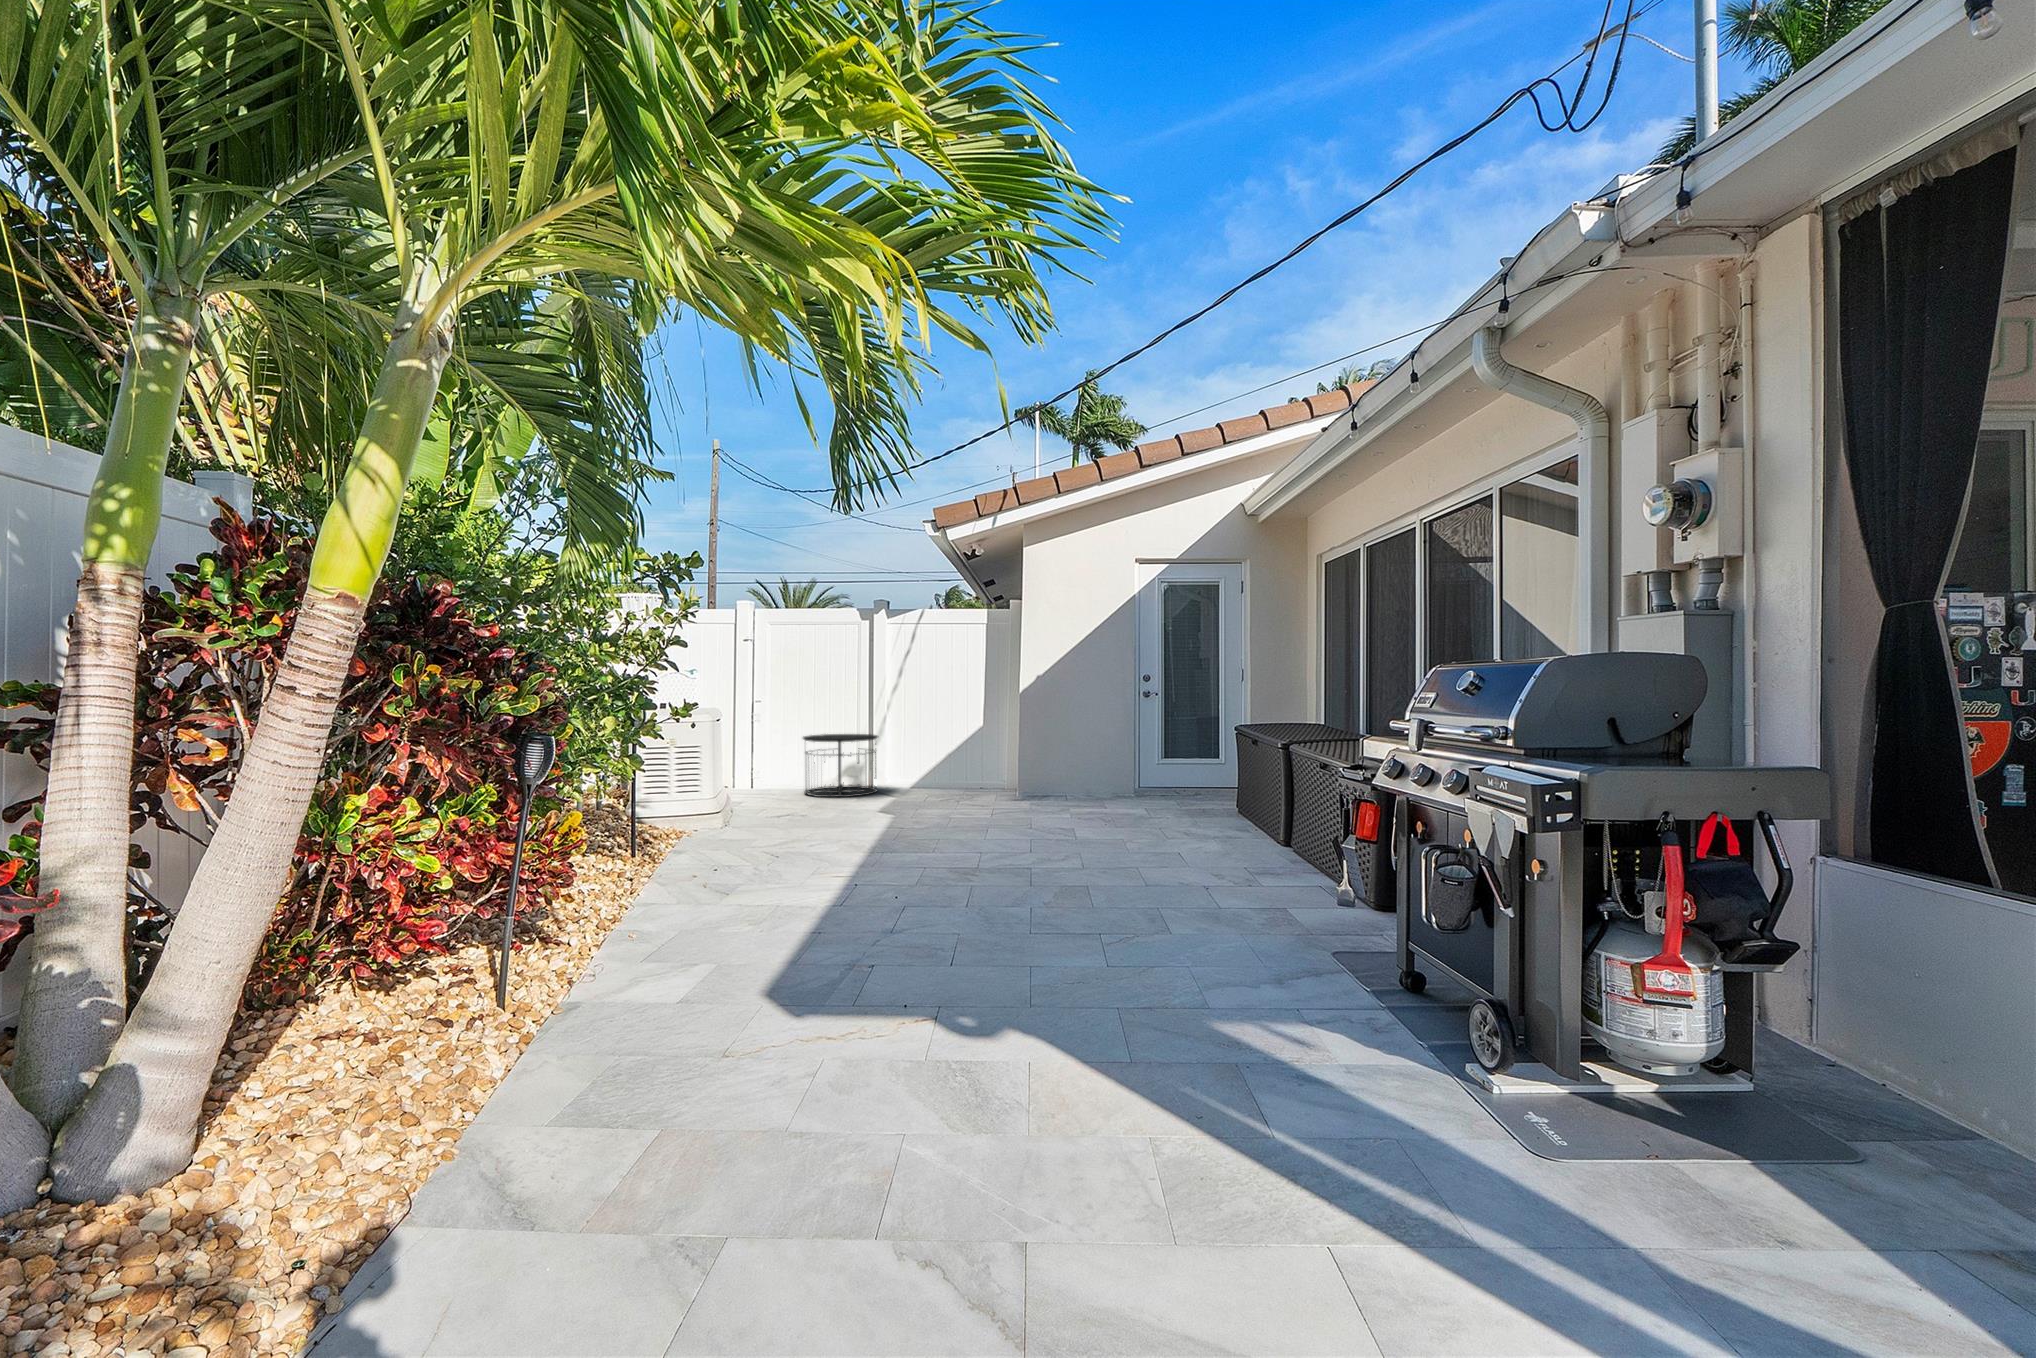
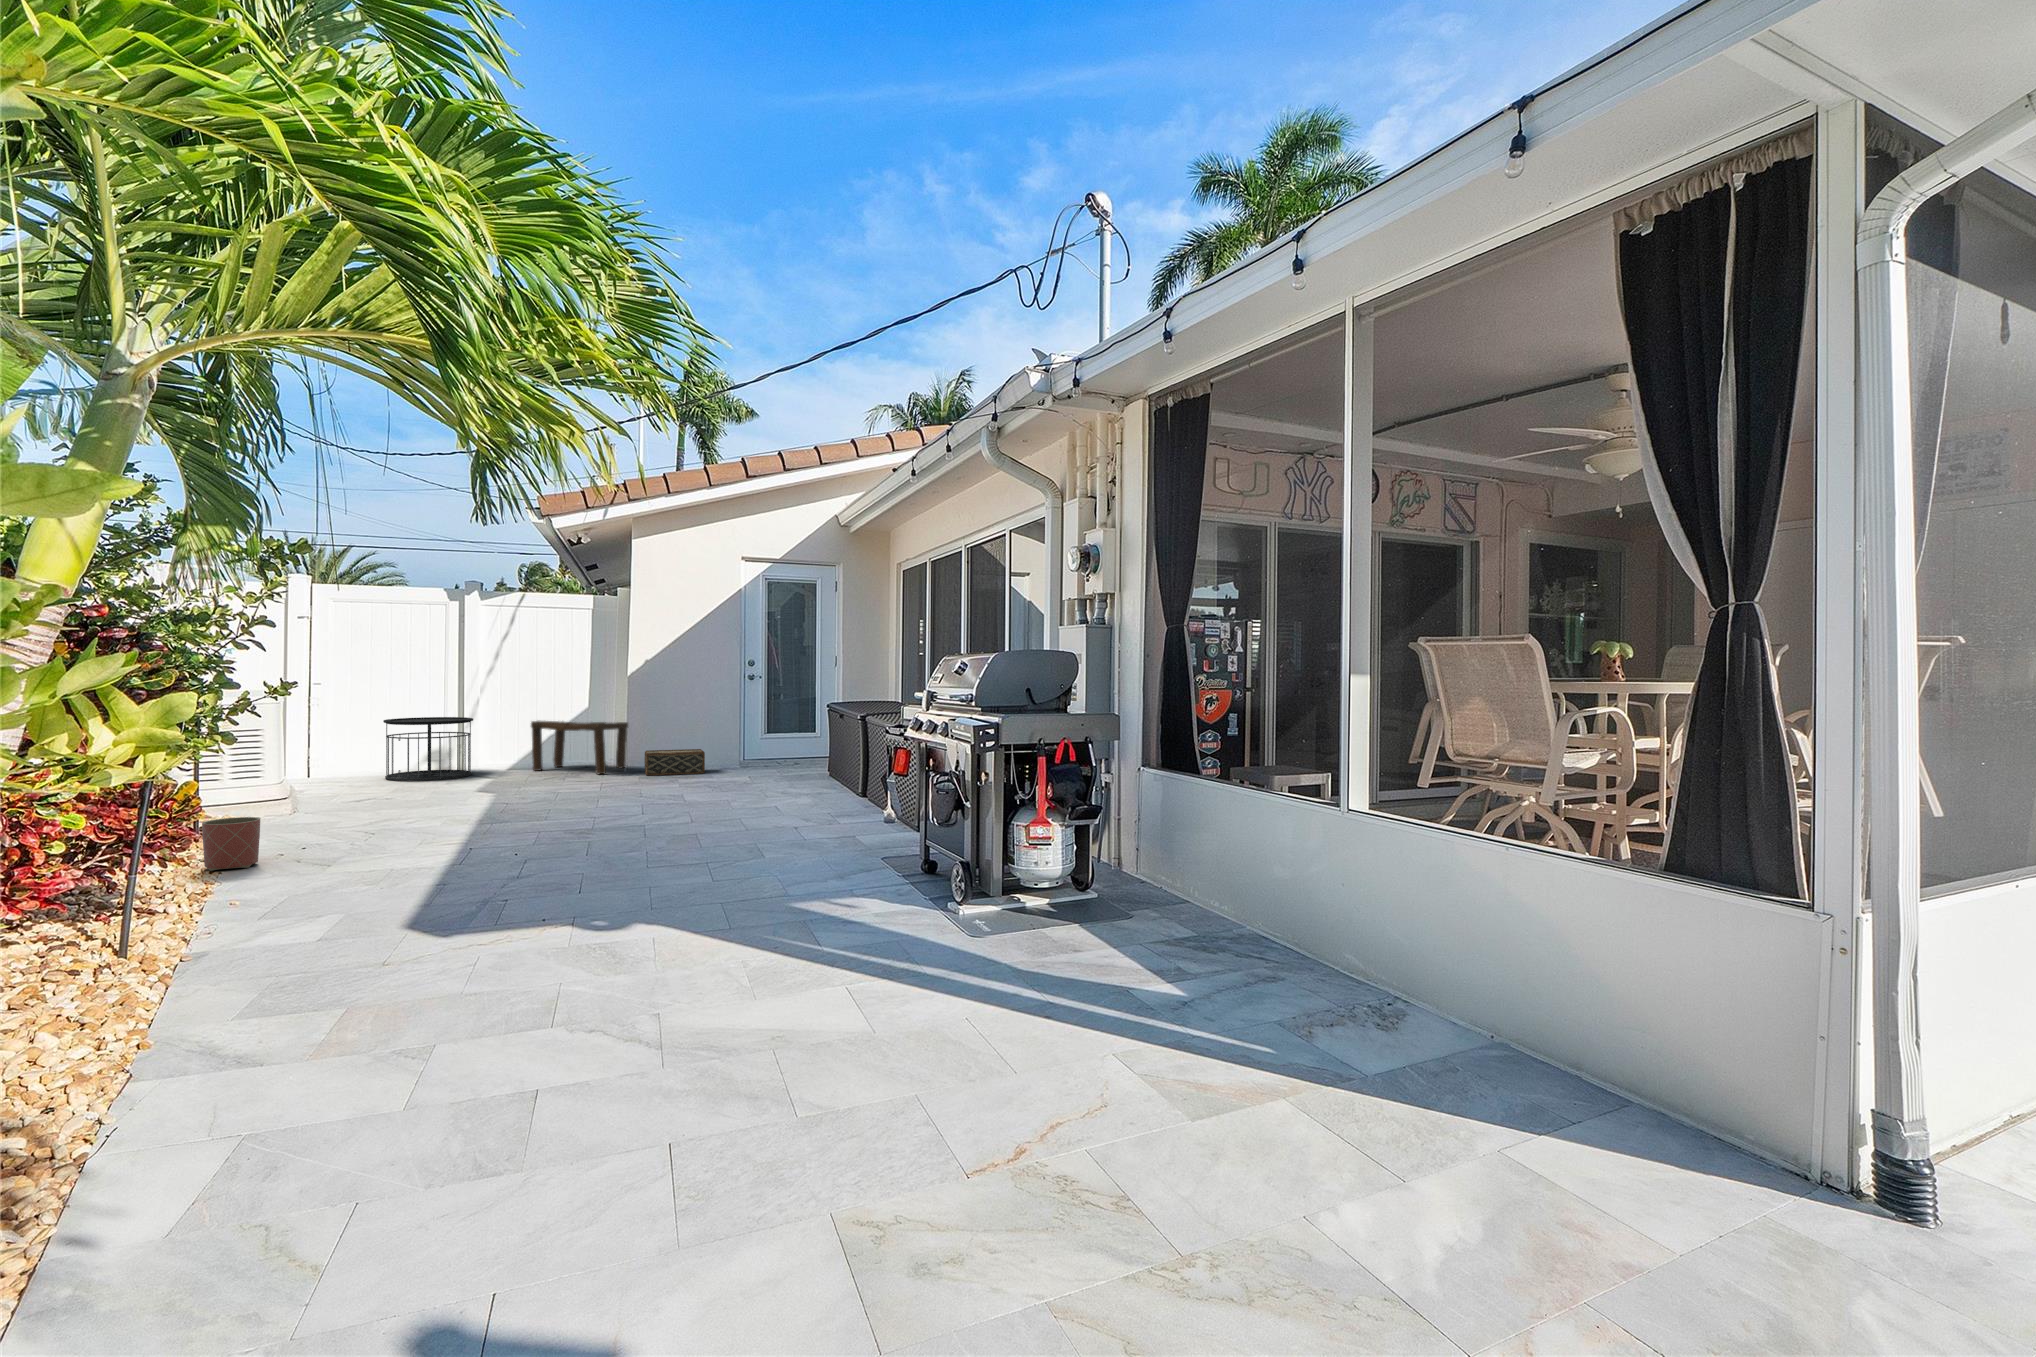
bench: none [930,739,1022,797] -> present [531,721,628,774]
woven basket: none [1037,772,1099,800] -> present [645,749,705,775]
planter: none [611,842,661,897] -> present [202,817,260,871]

